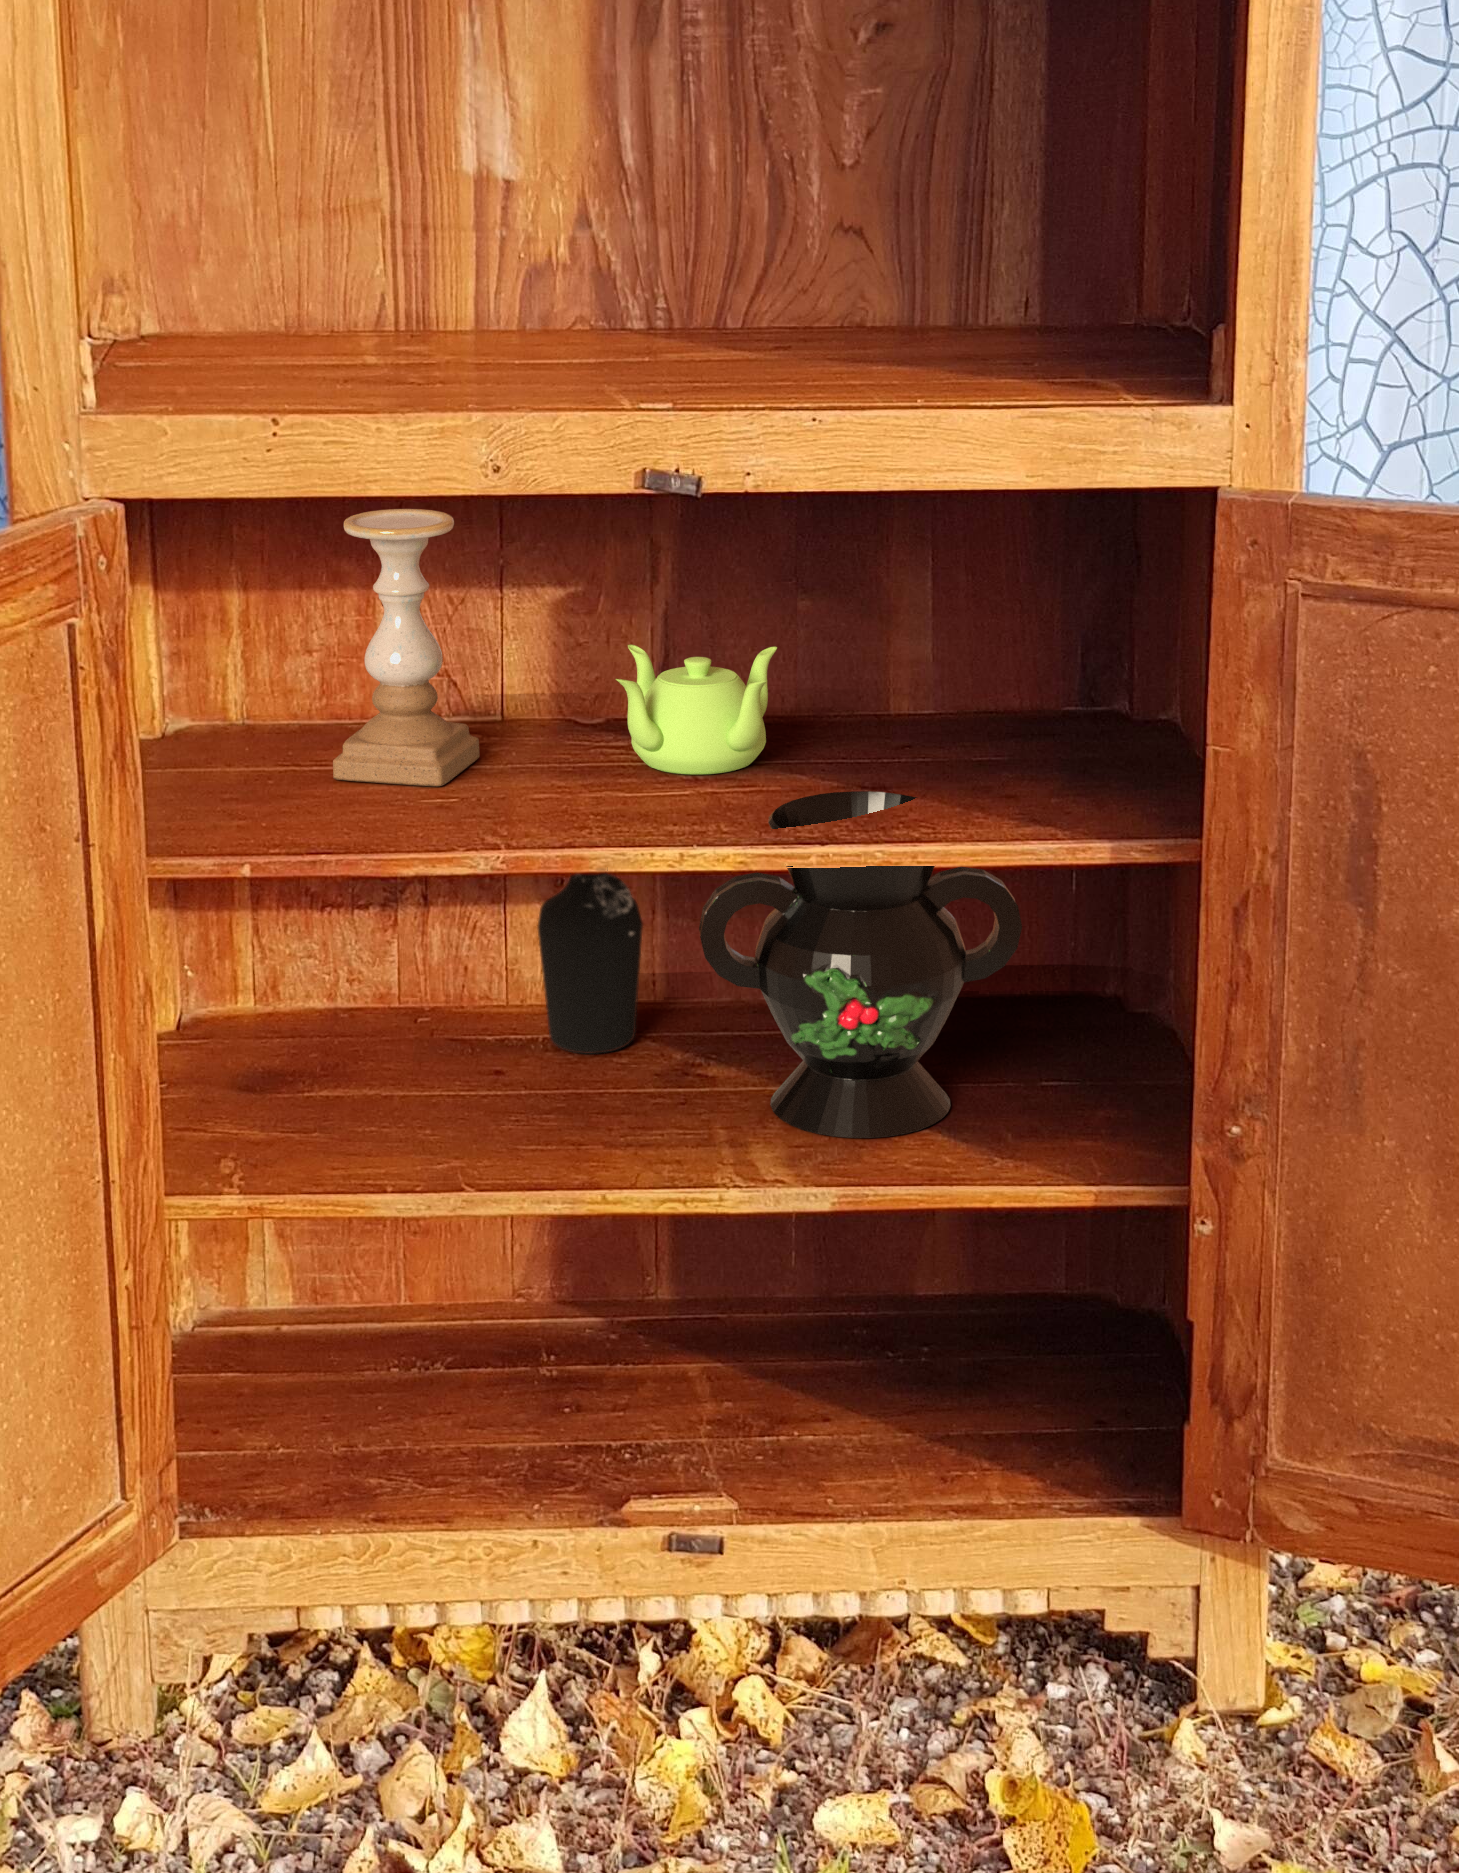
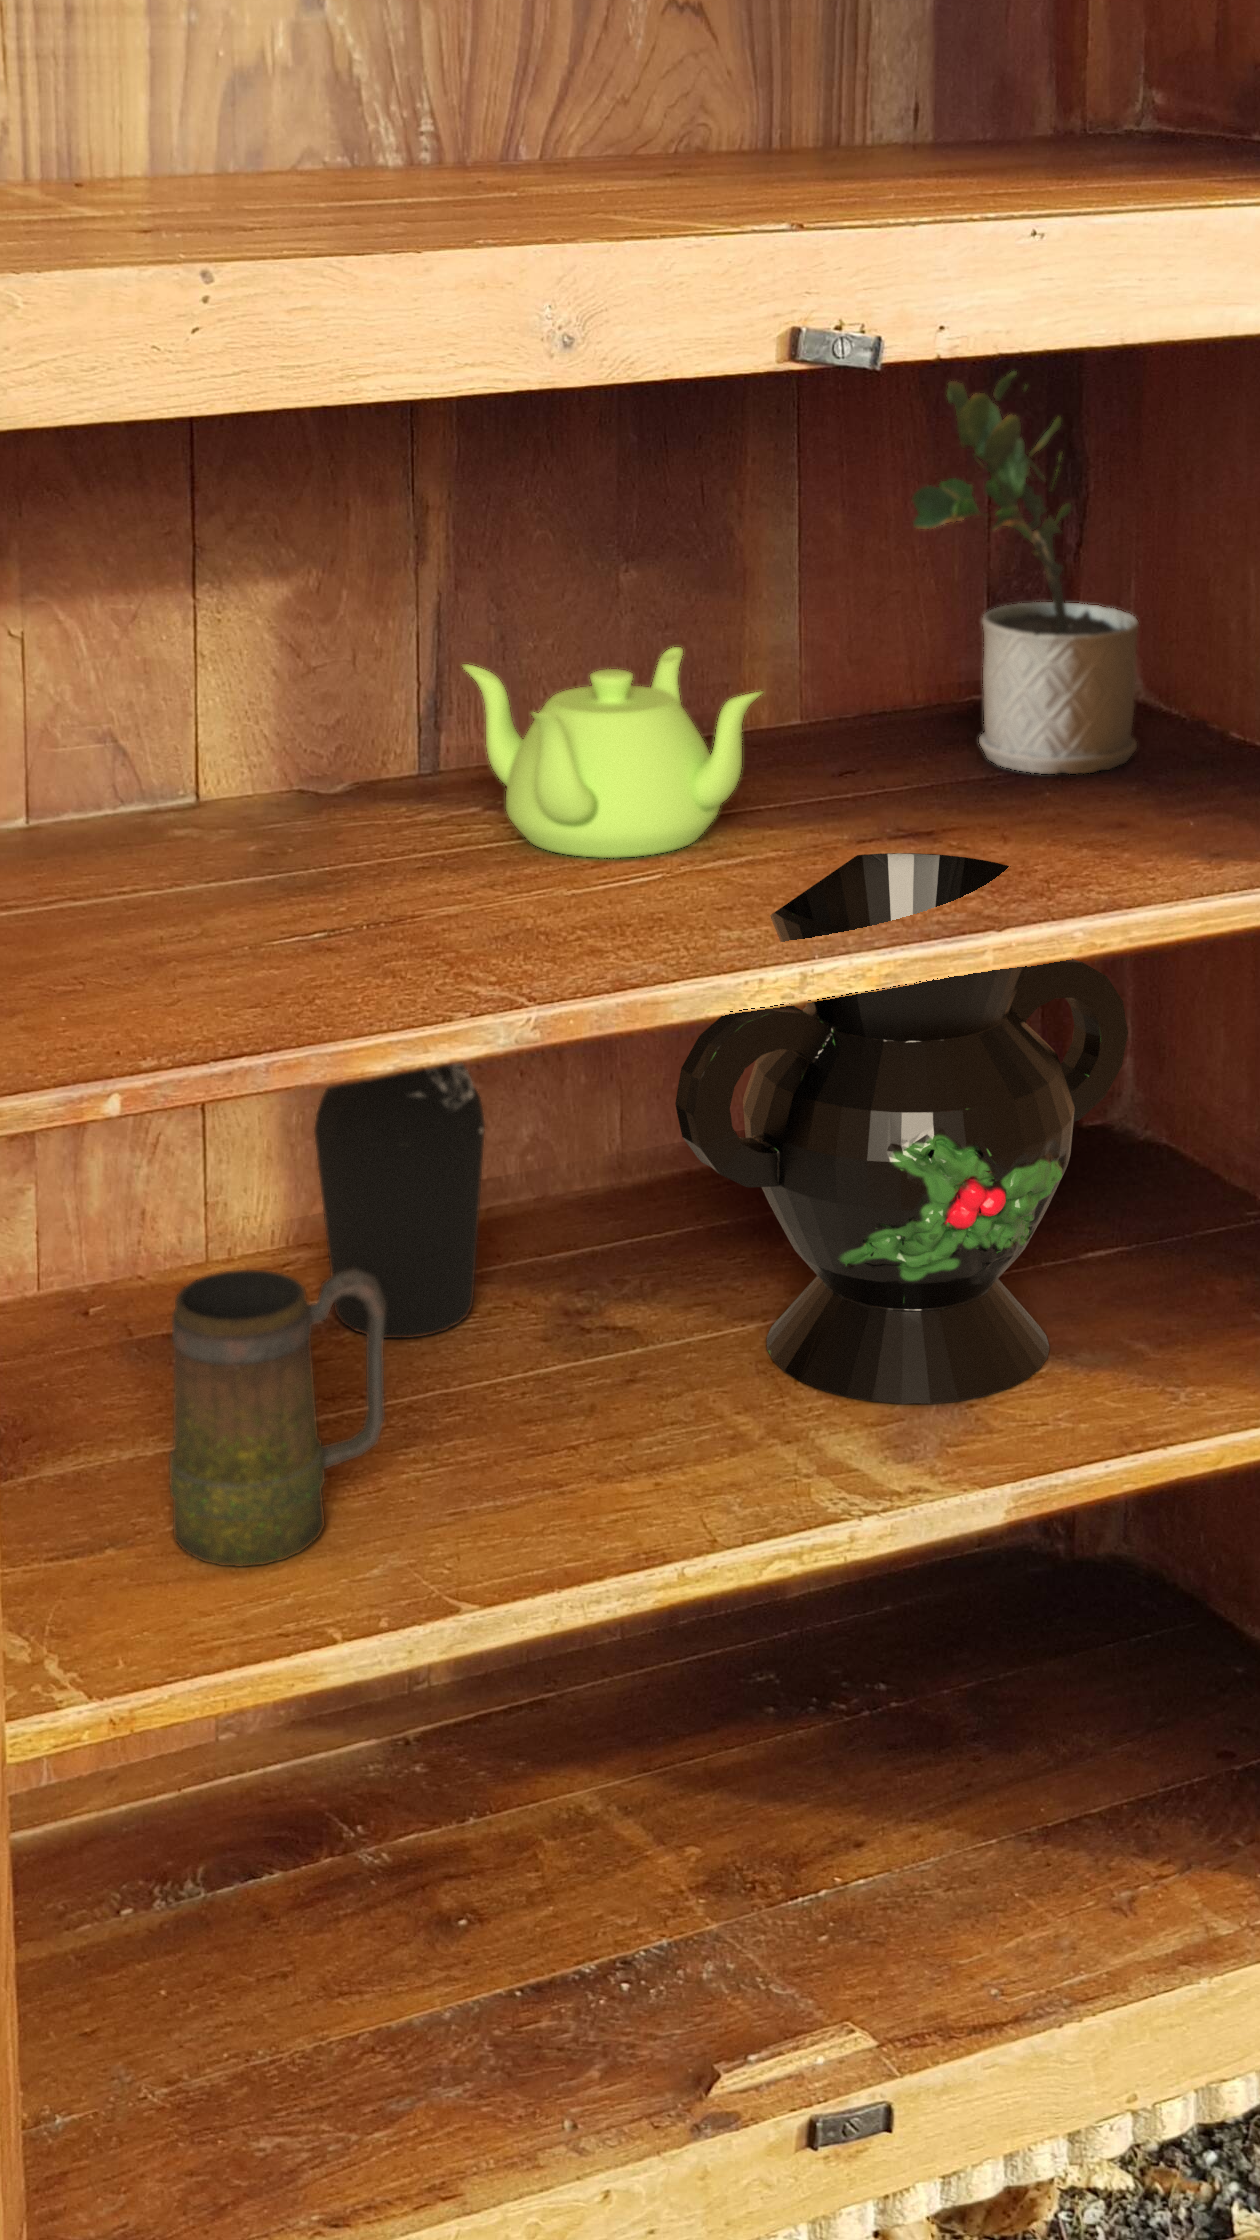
potted plant: none [927,484,1095,756] -> present [912,371,1139,774]
candle holder: present [333,509,479,786] -> none [64,463,275,933]
mug: none [348,984,474,1151] -> present [169,1267,386,1566]

